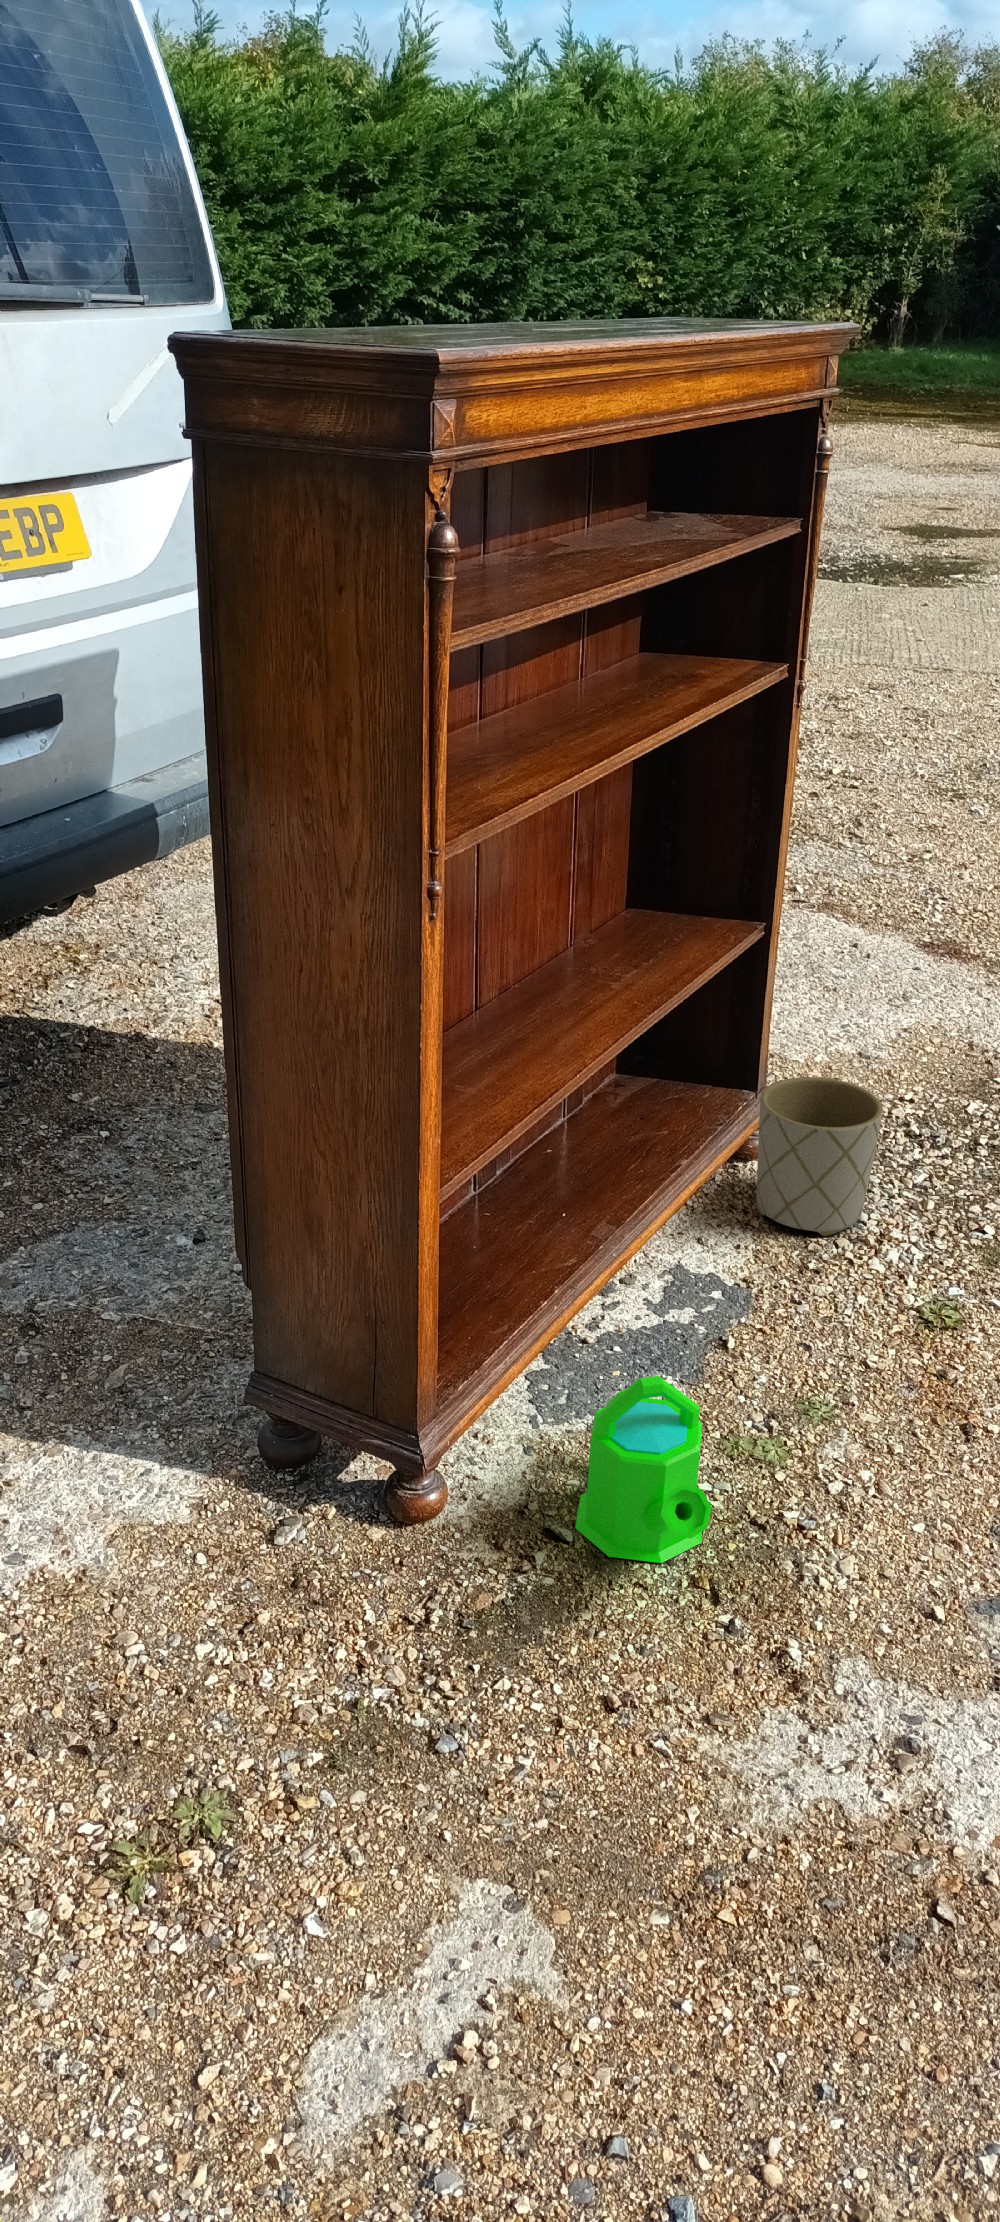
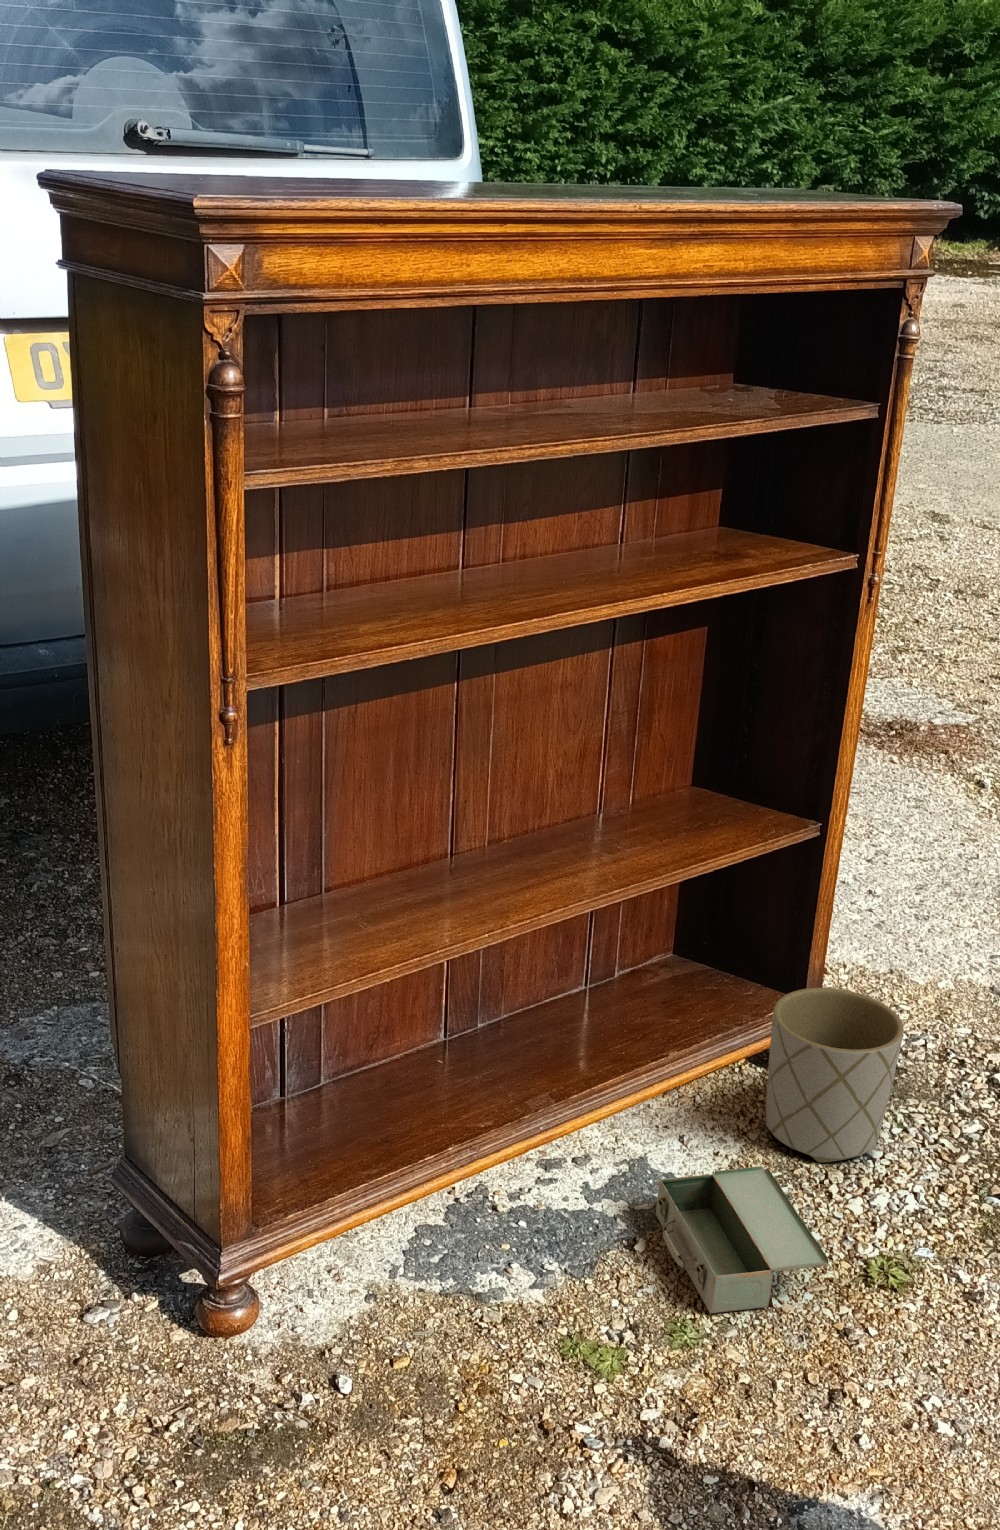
toolbox: none [724,1248,915,1386] -> present [656,1166,829,1313]
watering can: present [575,1376,712,1563] -> none [360,1244,495,1437]

